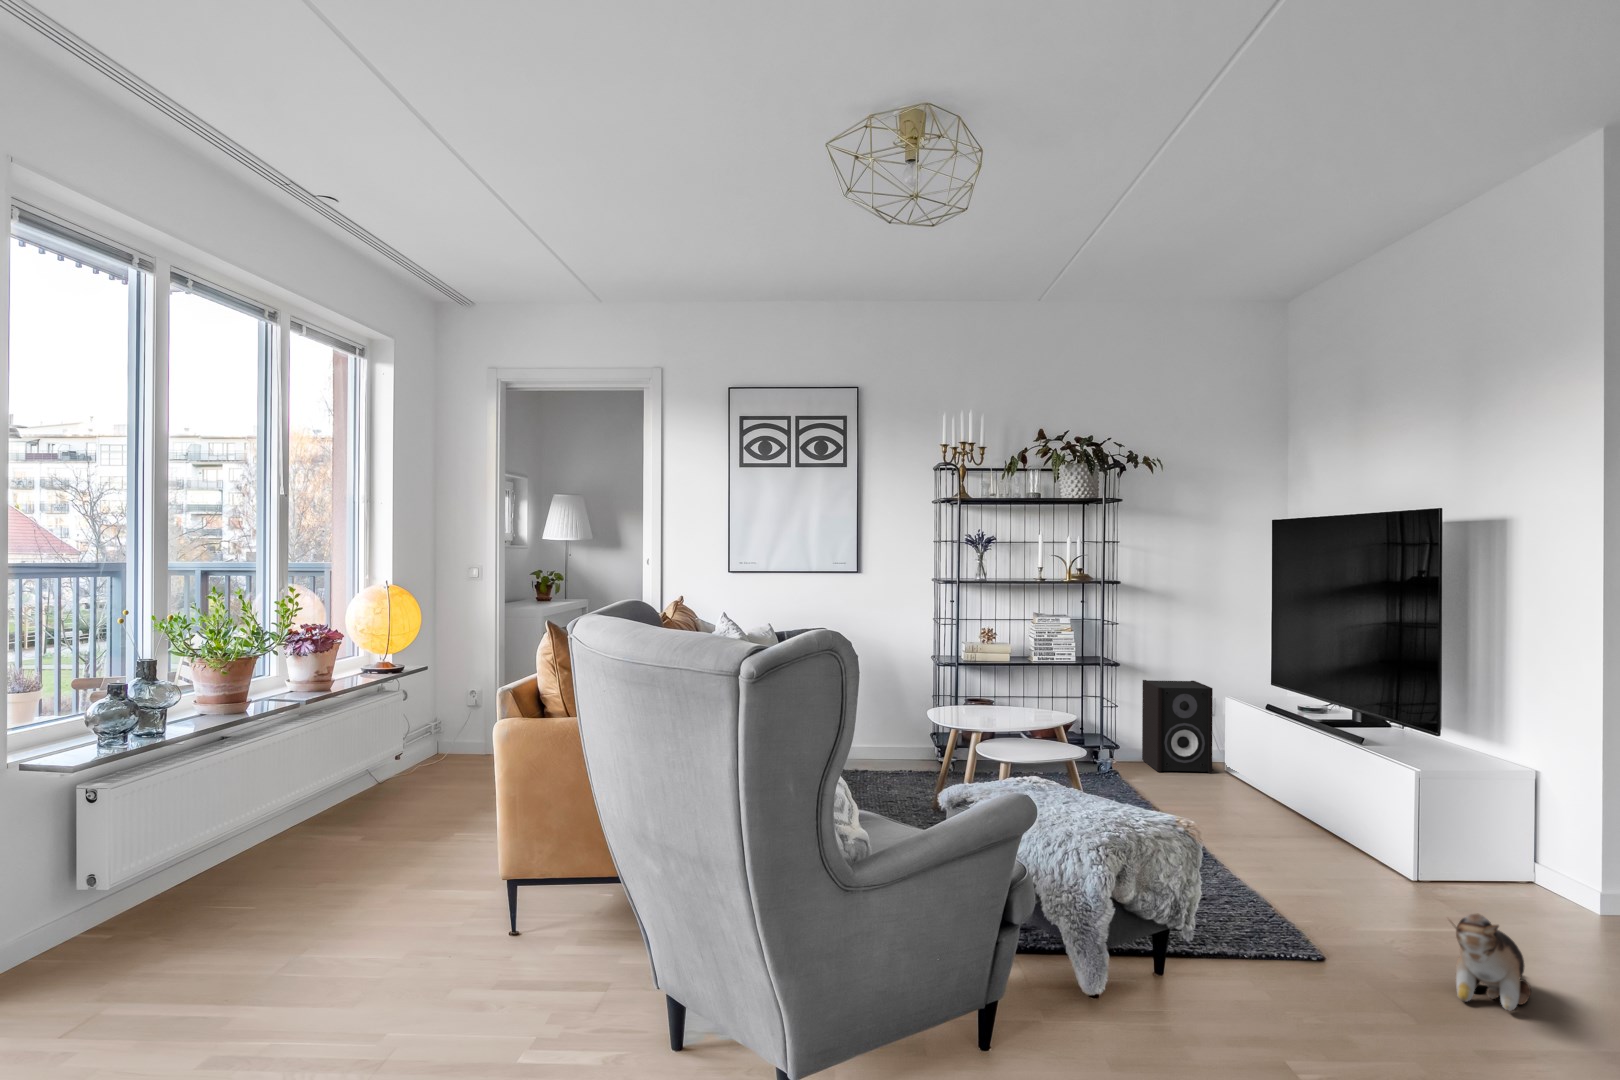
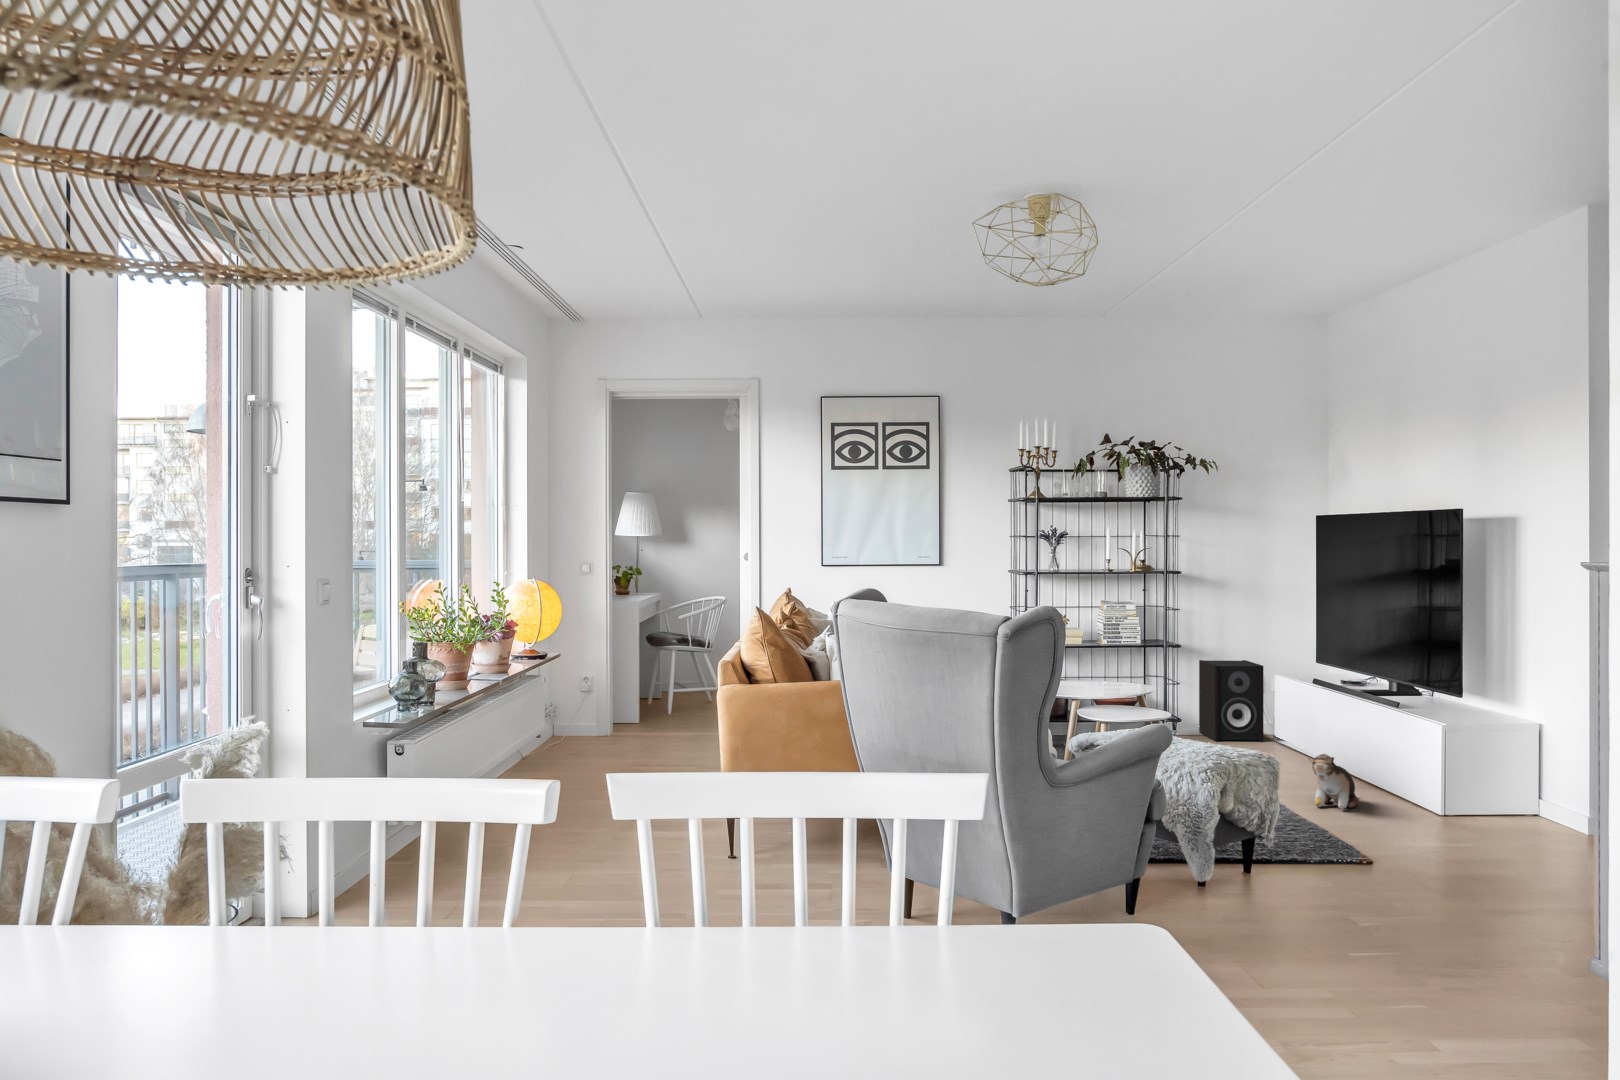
plush toy: present [1449,914,1531,1011] -> present [1308,754,1358,809]

